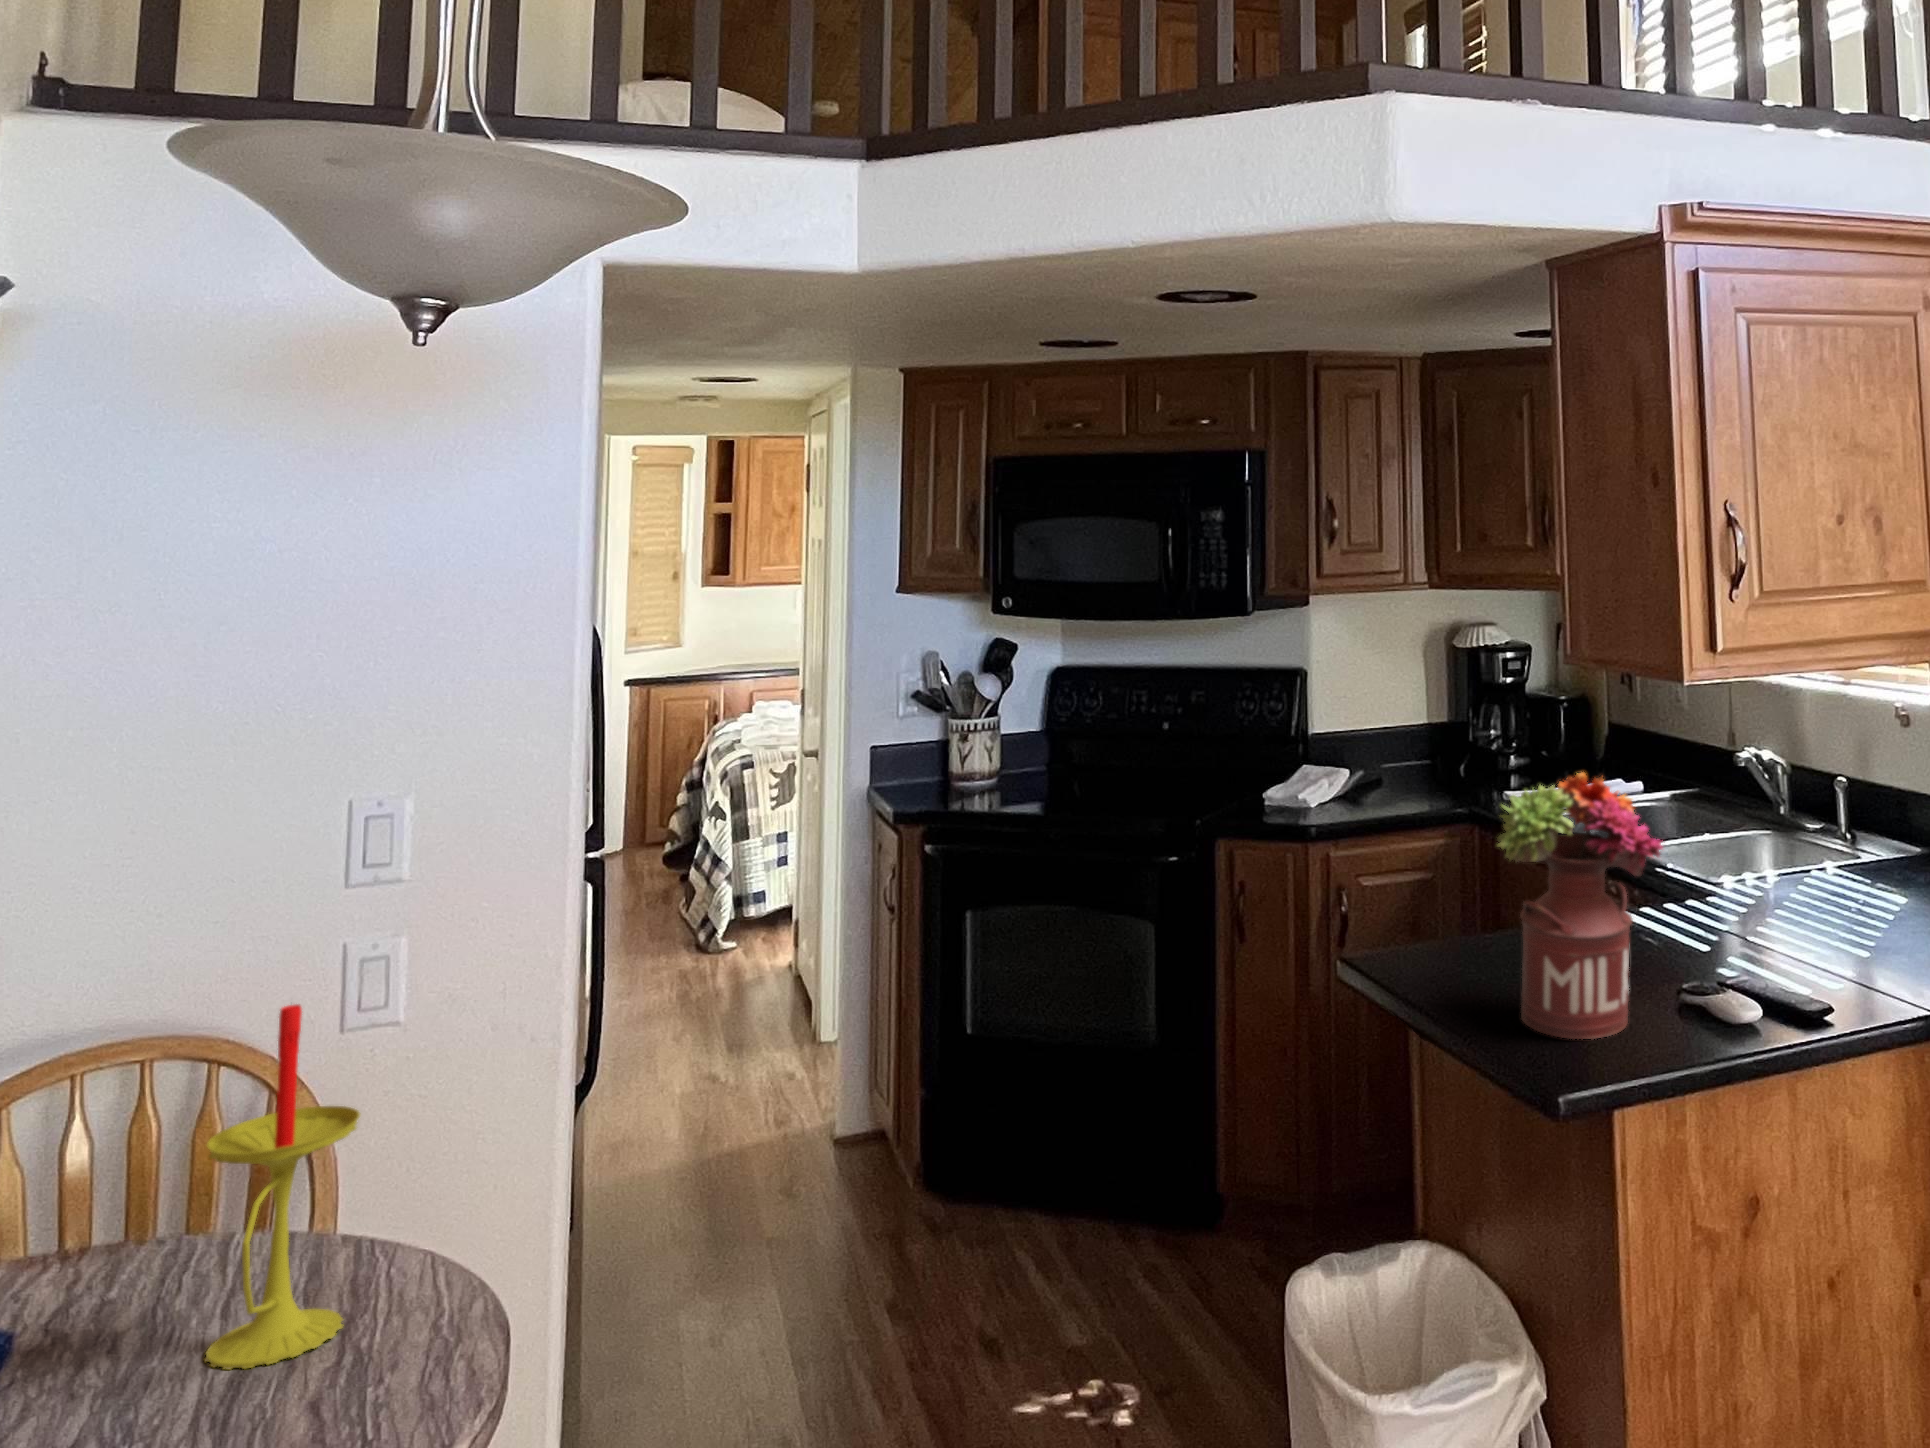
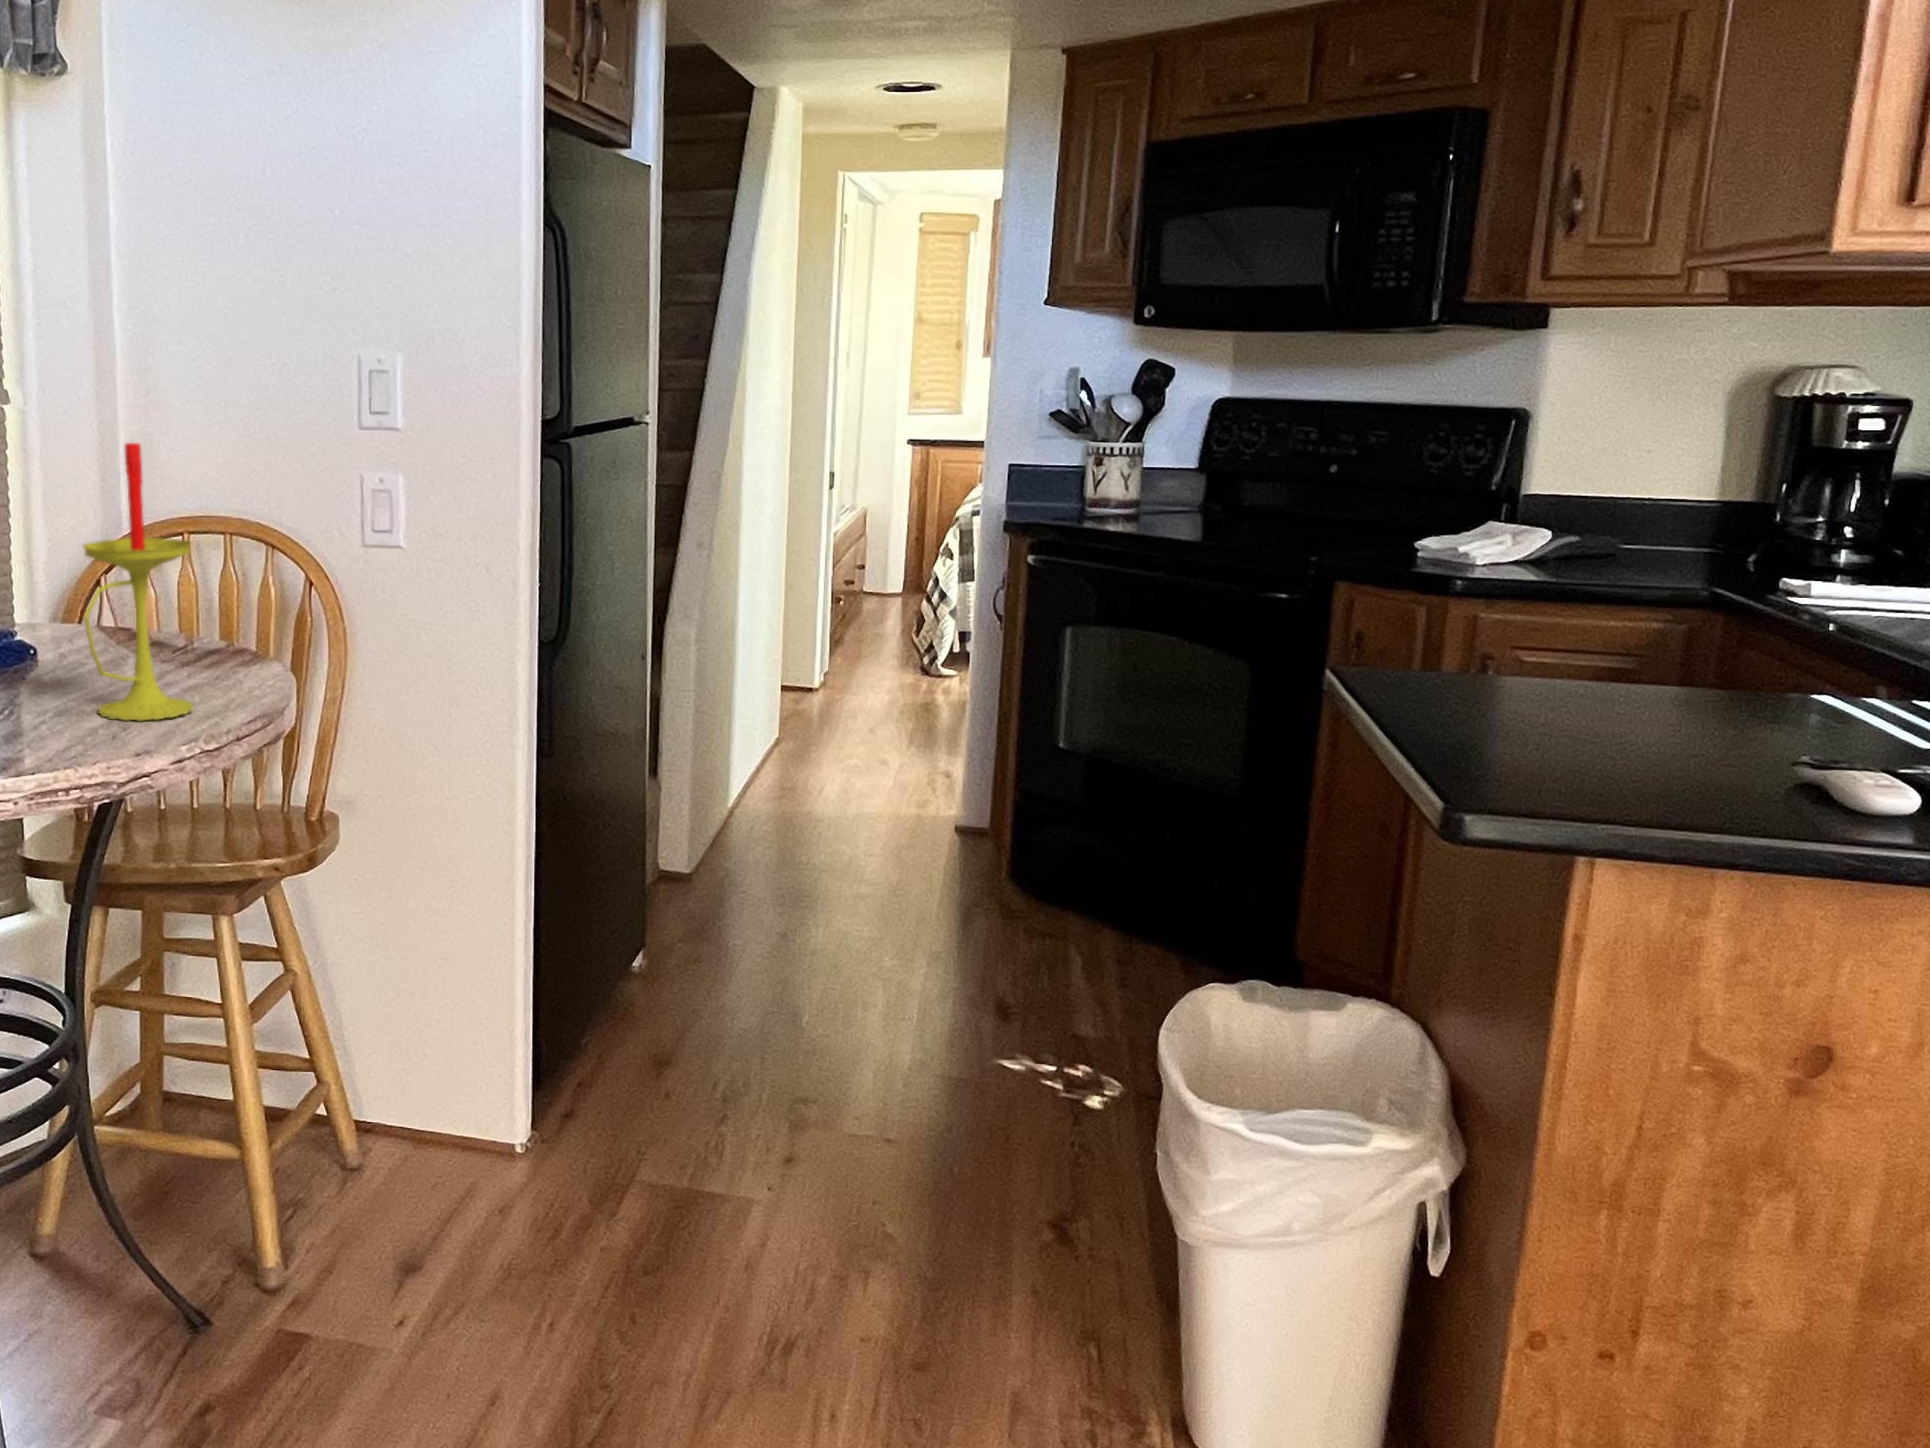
flower arrangement: present [1498,772,1663,1039] -> none [1514,402,1848,795]

